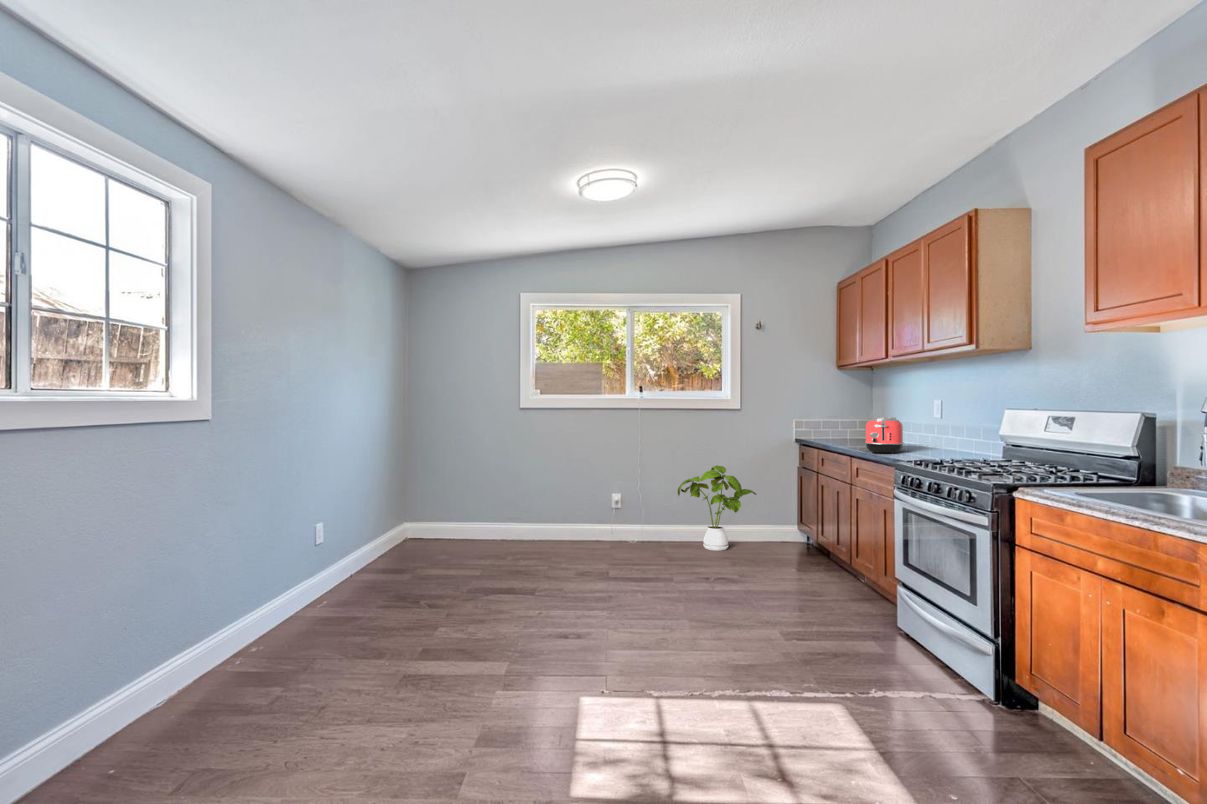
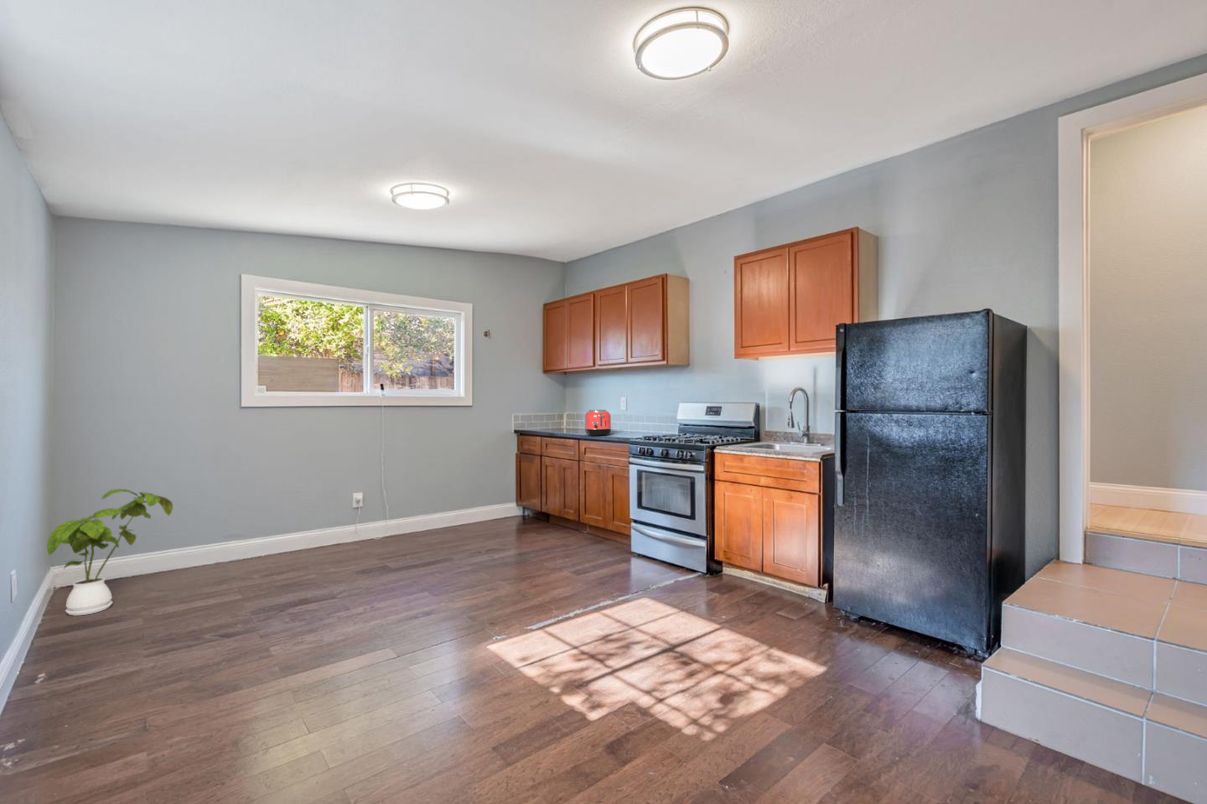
house plant: present [678,465,756,551] -> present [47,489,173,616]

